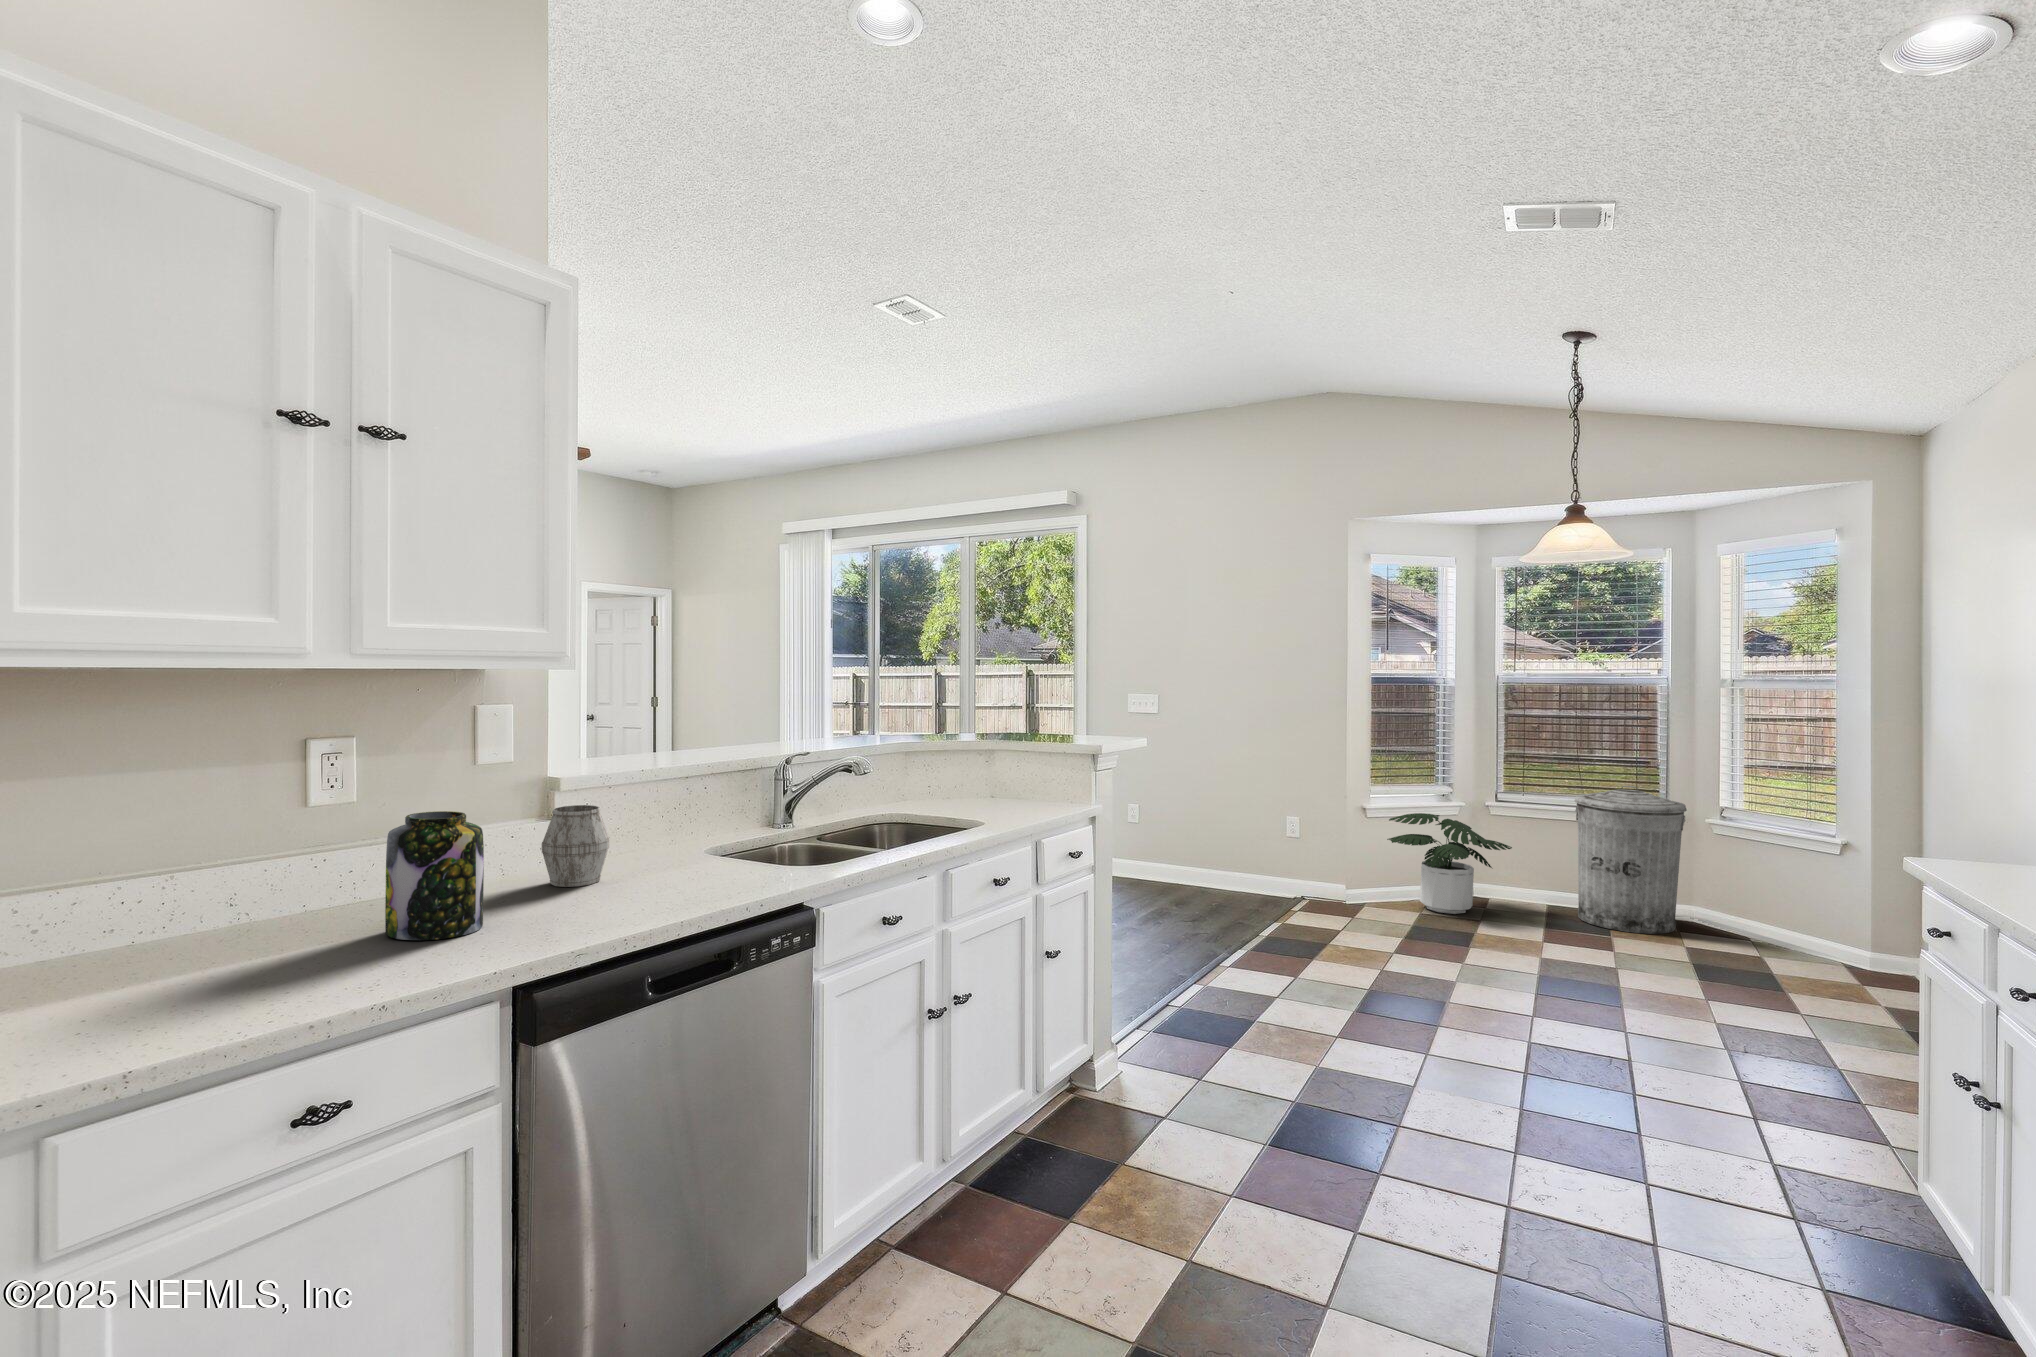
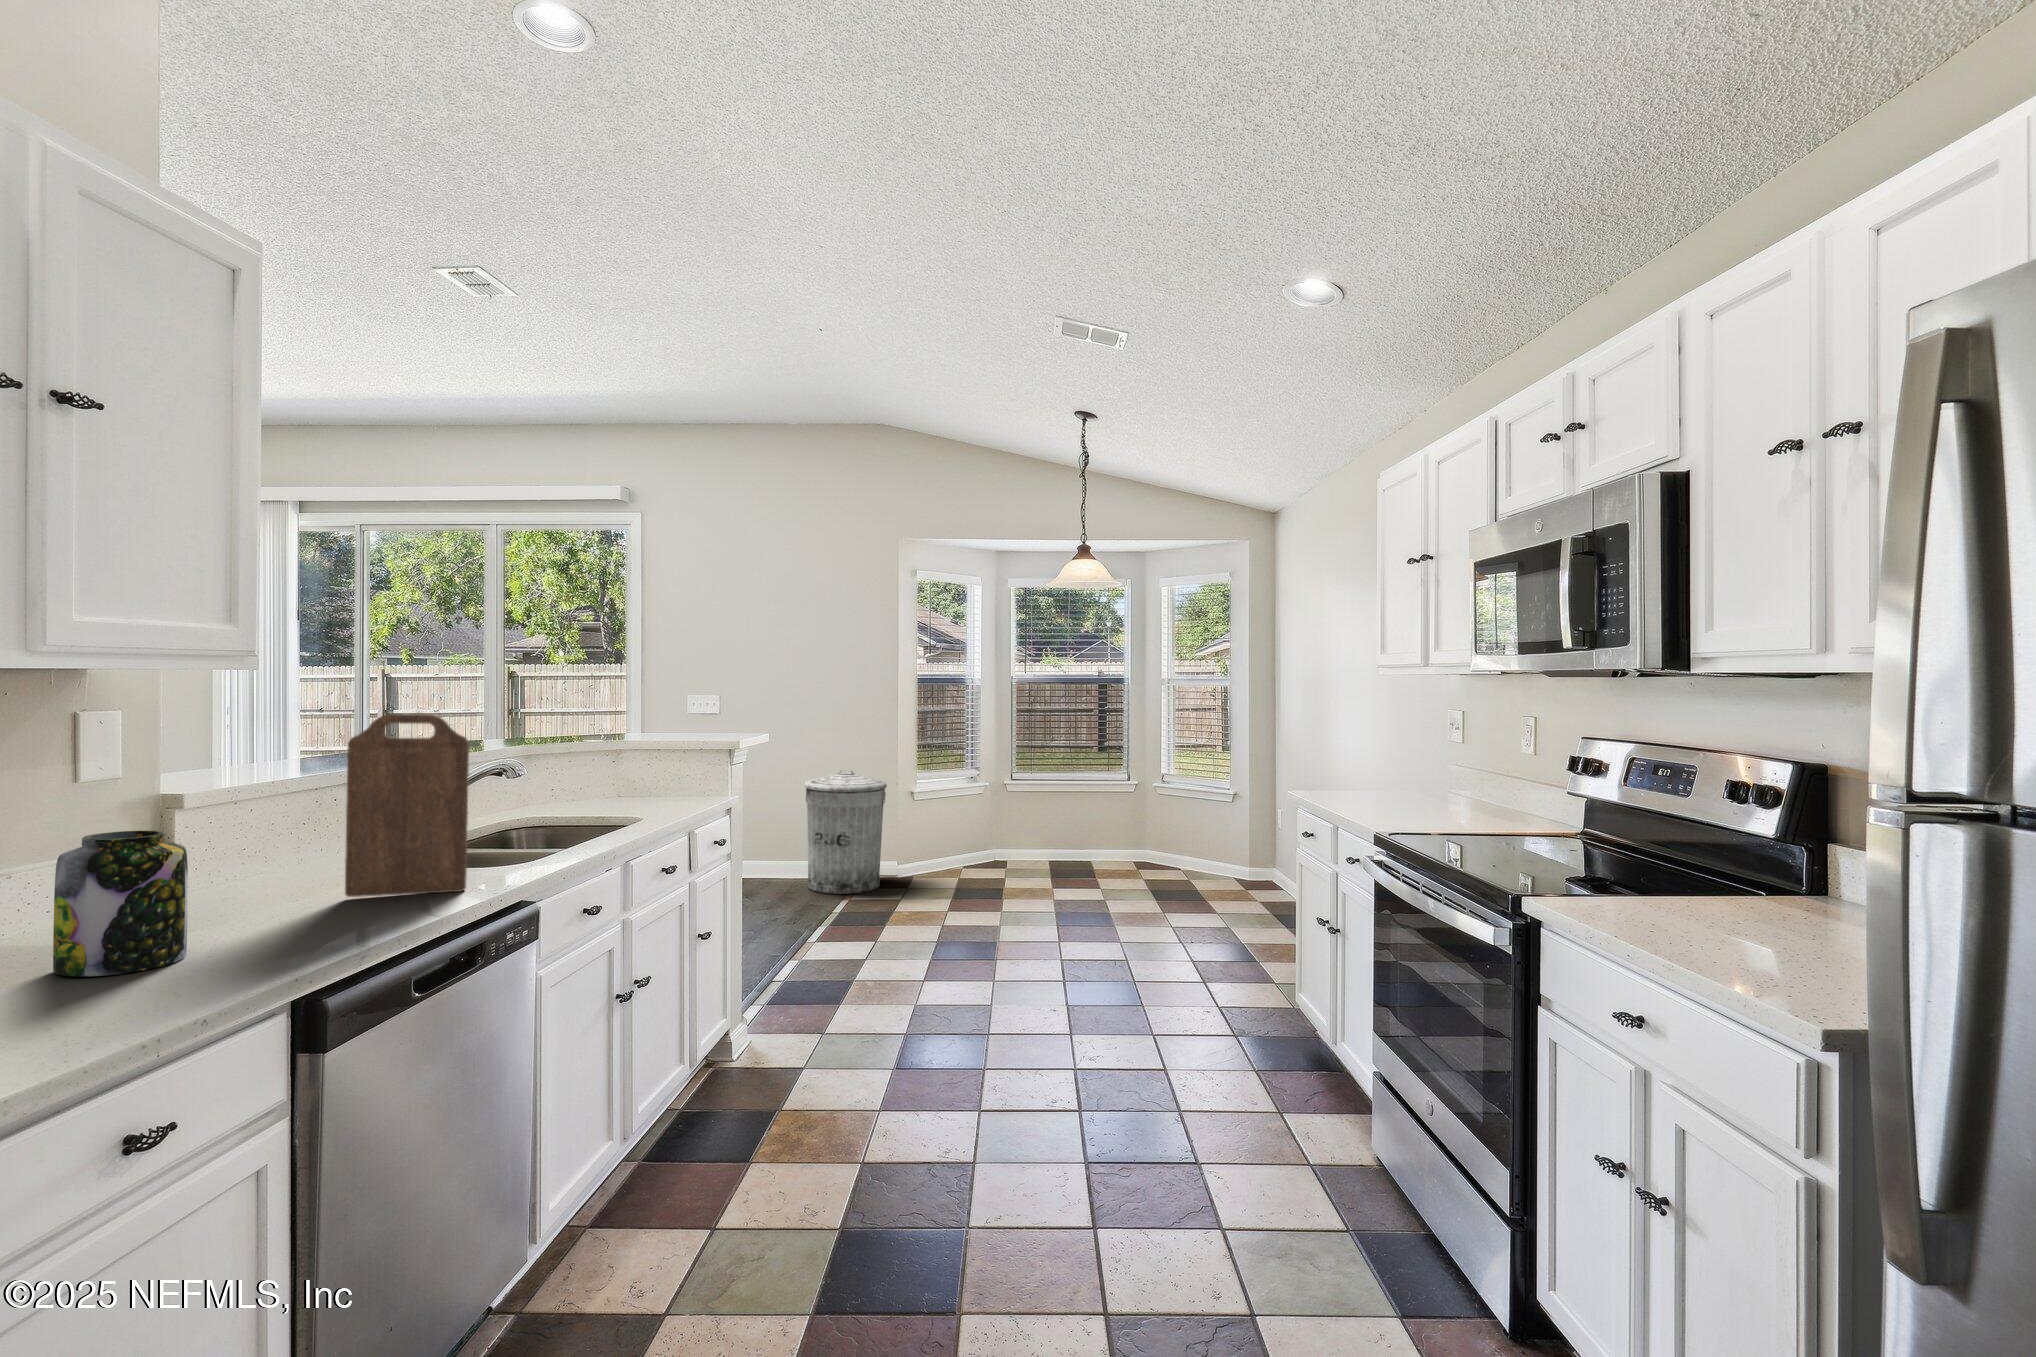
cutting board: none [653,711,752,890] -> present [345,714,469,897]
trash can: present [1575,786,1687,934] -> present [804,770,887,894]
mug: present [542,805,610,887] -> none [189,821,276,912]
potted plant: present [1387,813,1512,914] -> none [930,793,1025,875]

